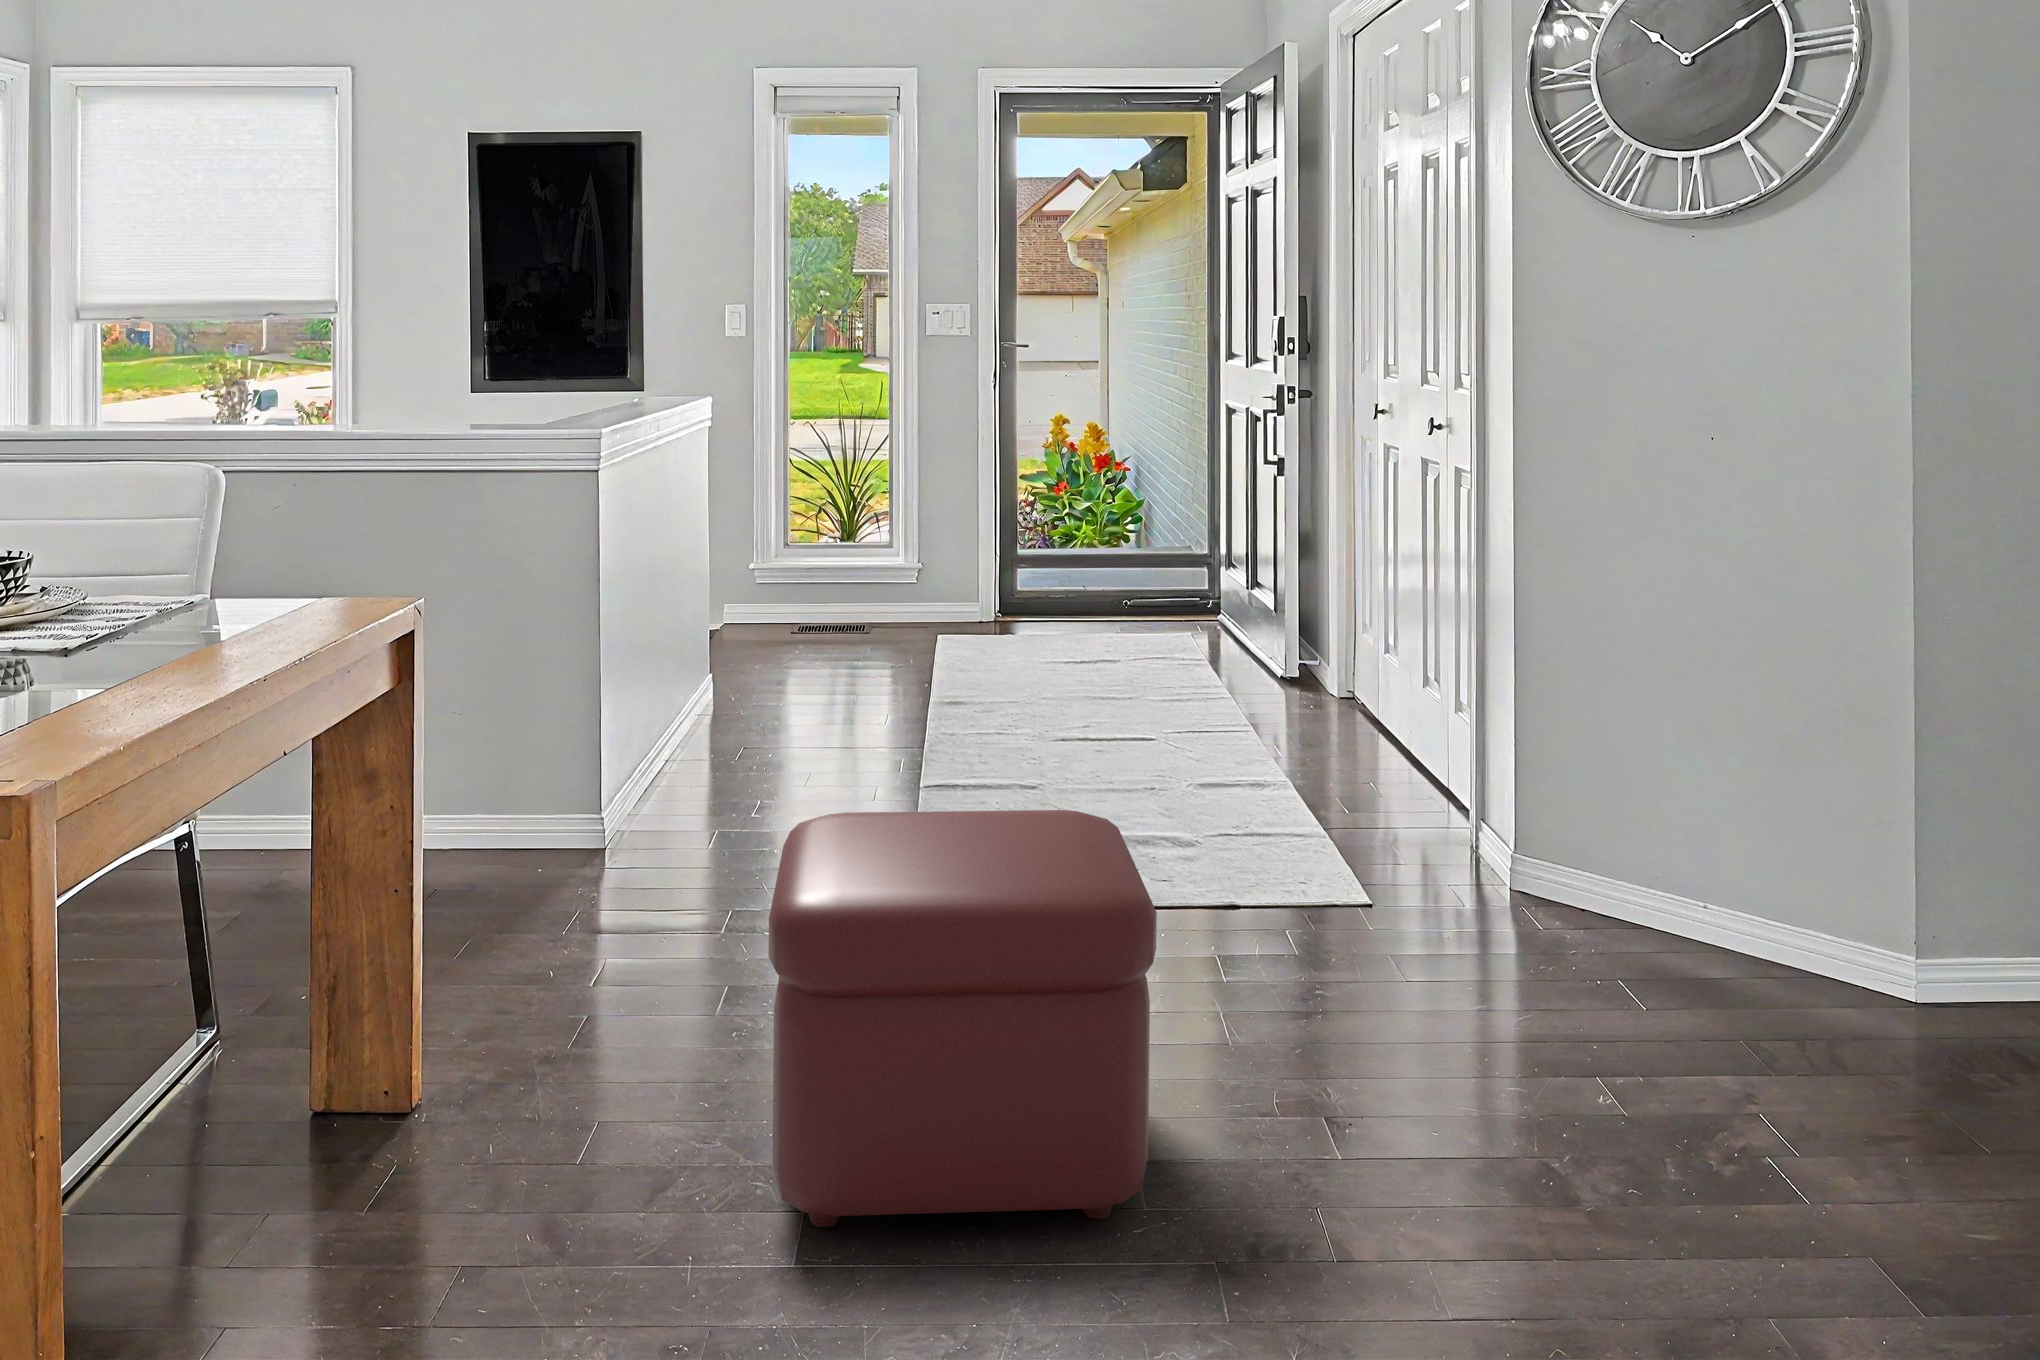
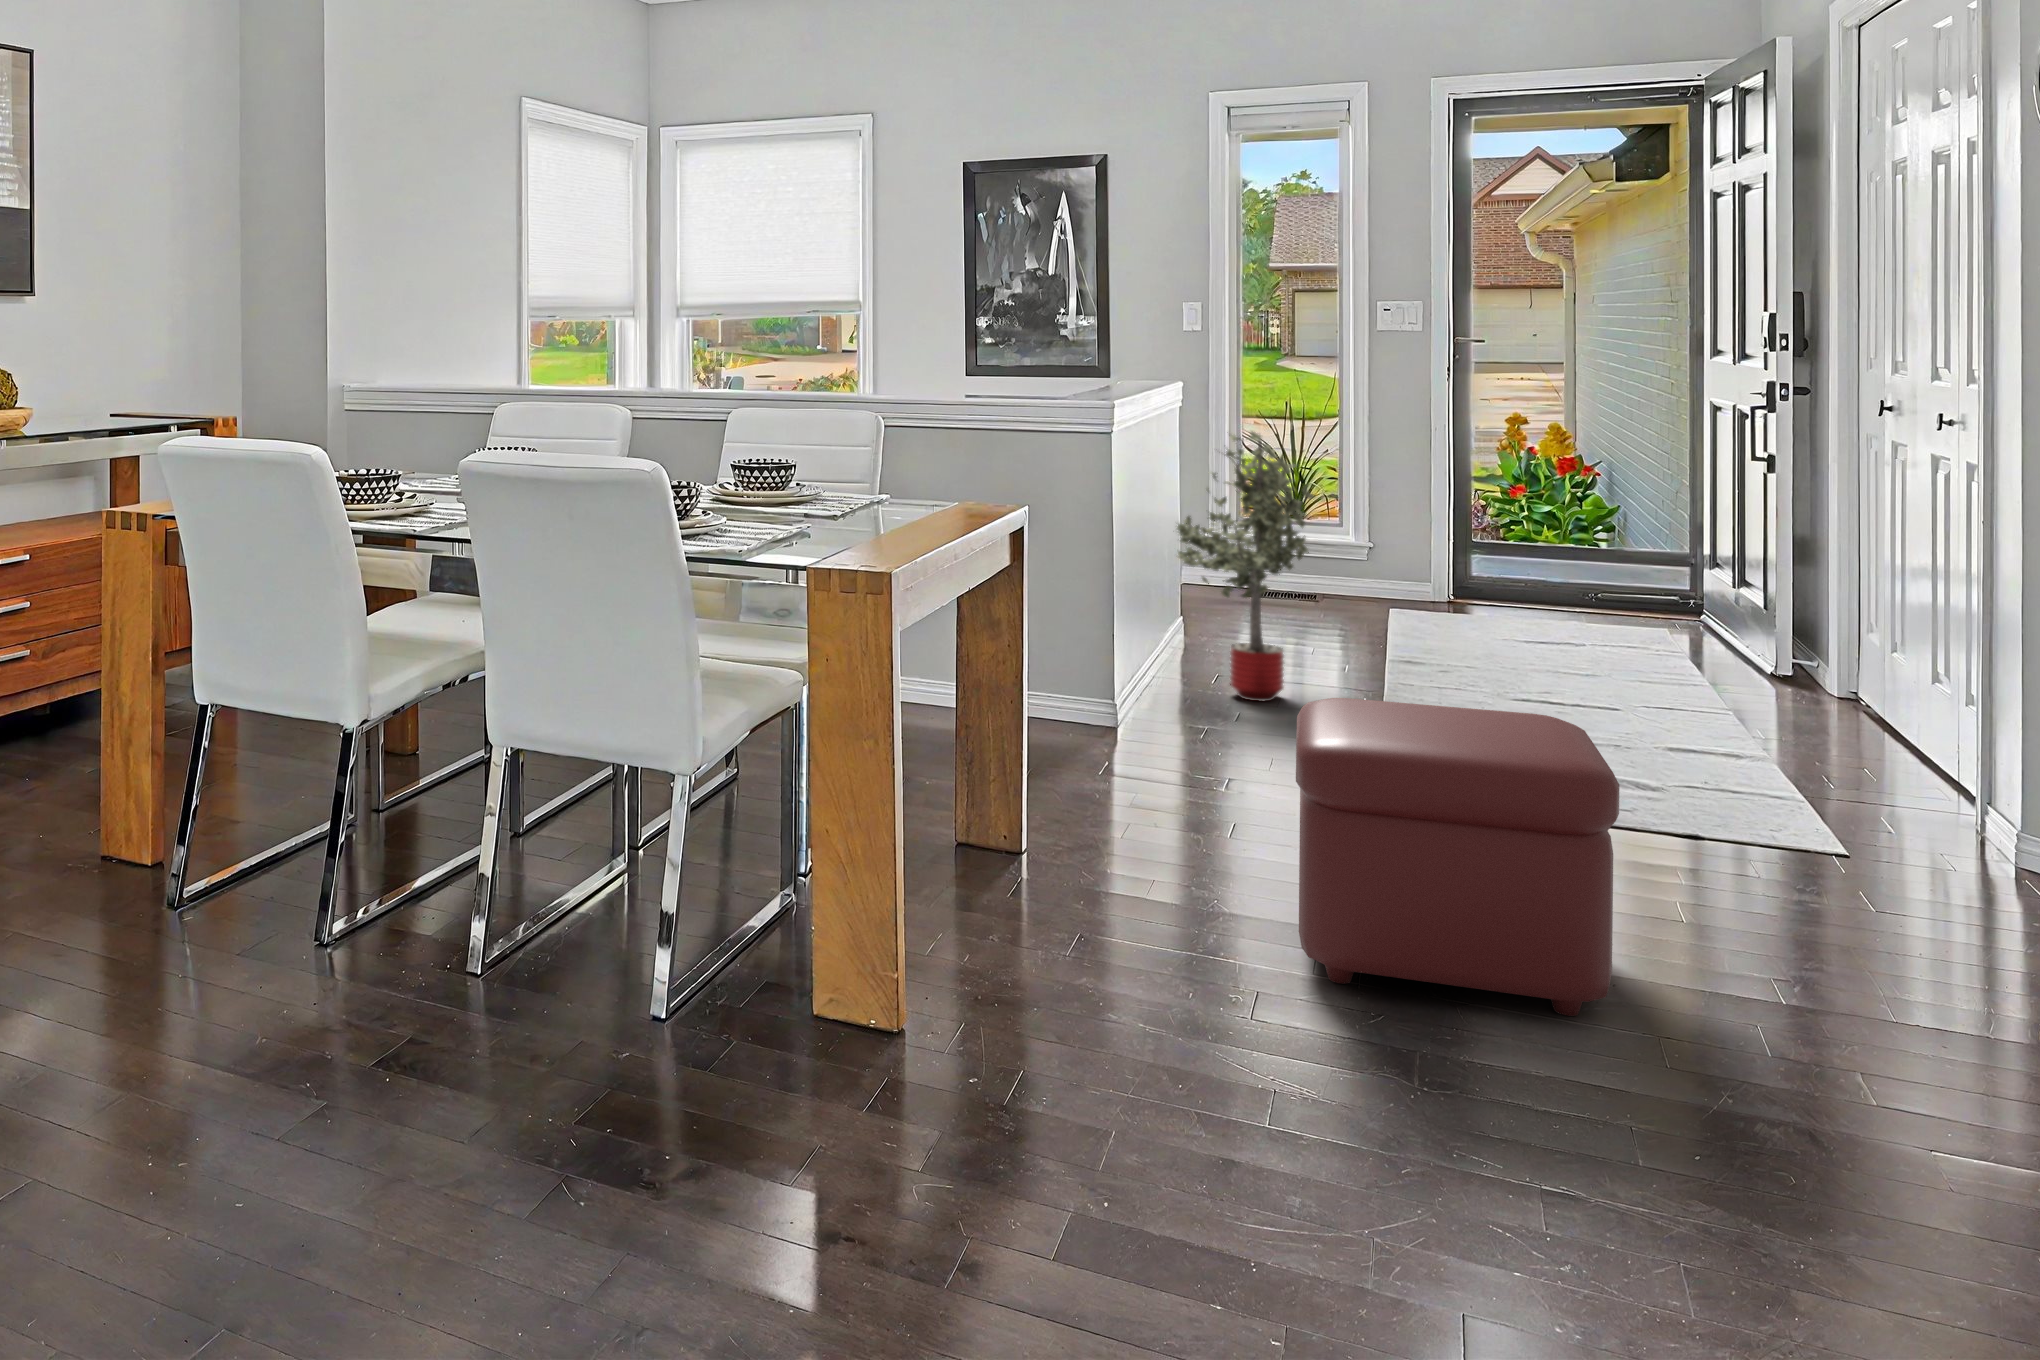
potted tree: none [689,449,848,766] -> present [1177,432,1314,701]

